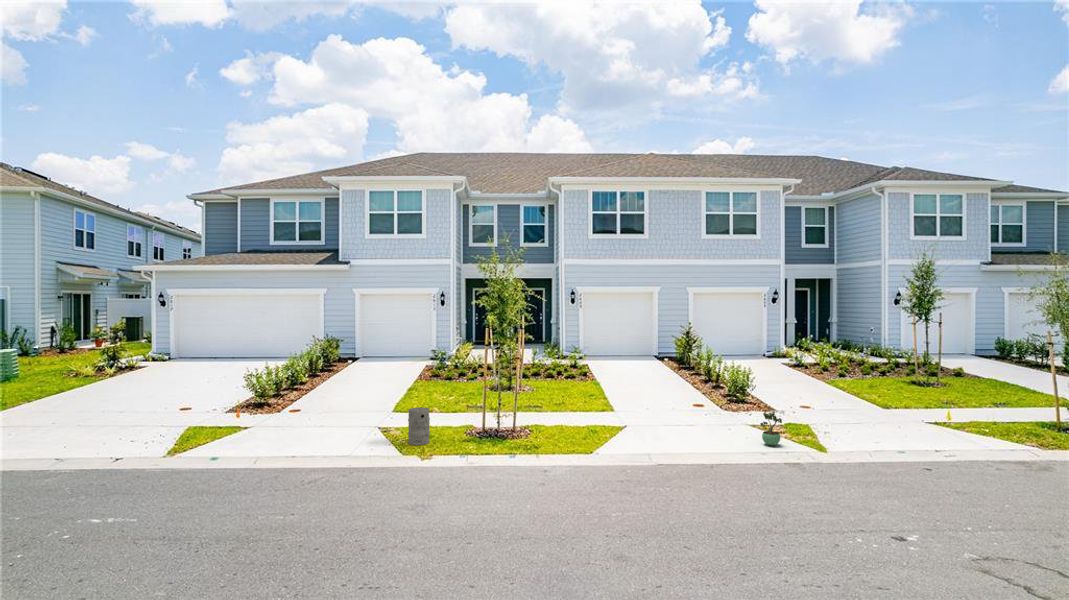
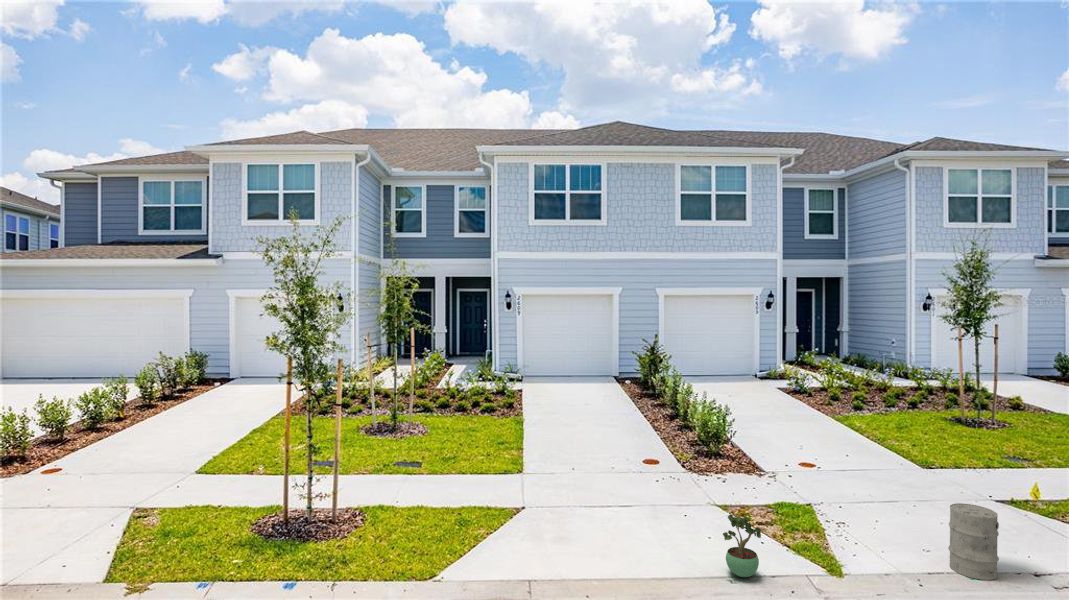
trash can: present [408,407,430,445] -> present [948,503,999,580]

